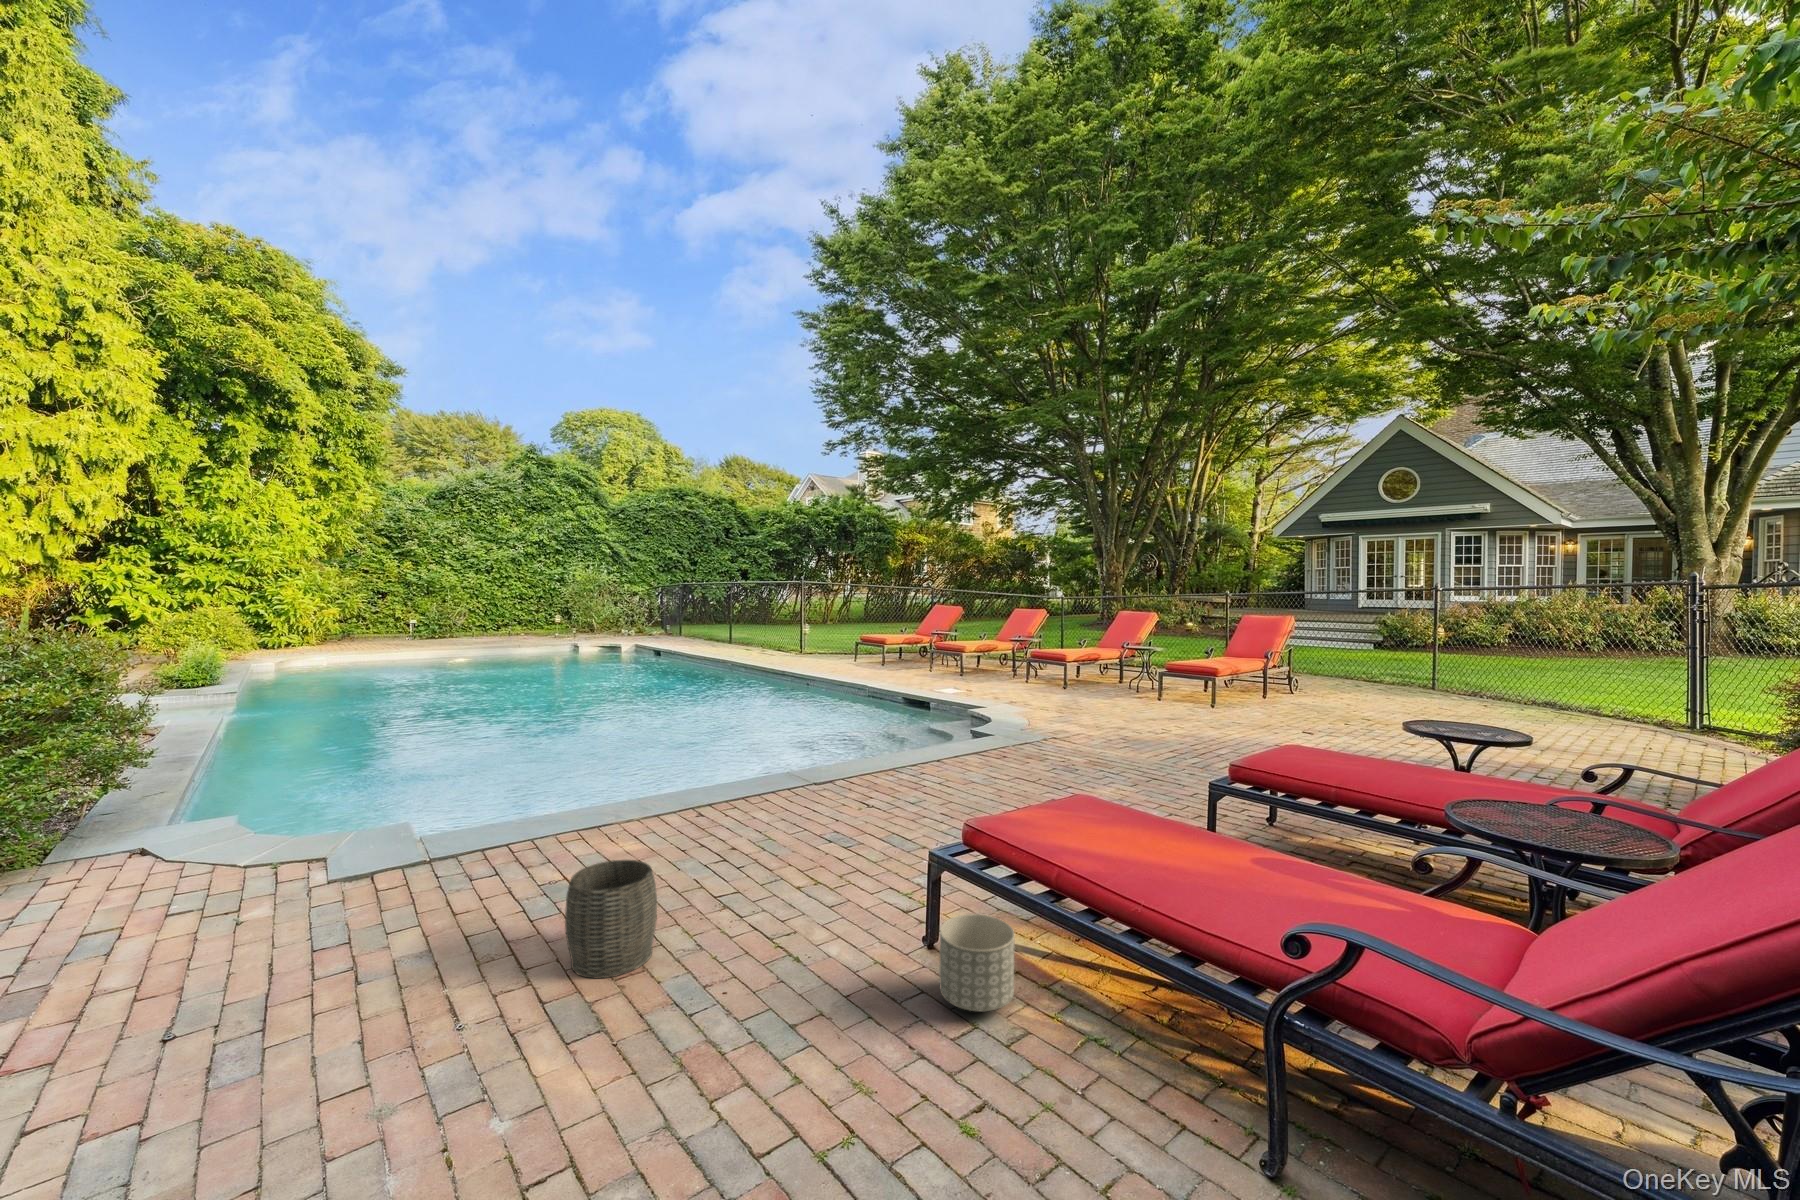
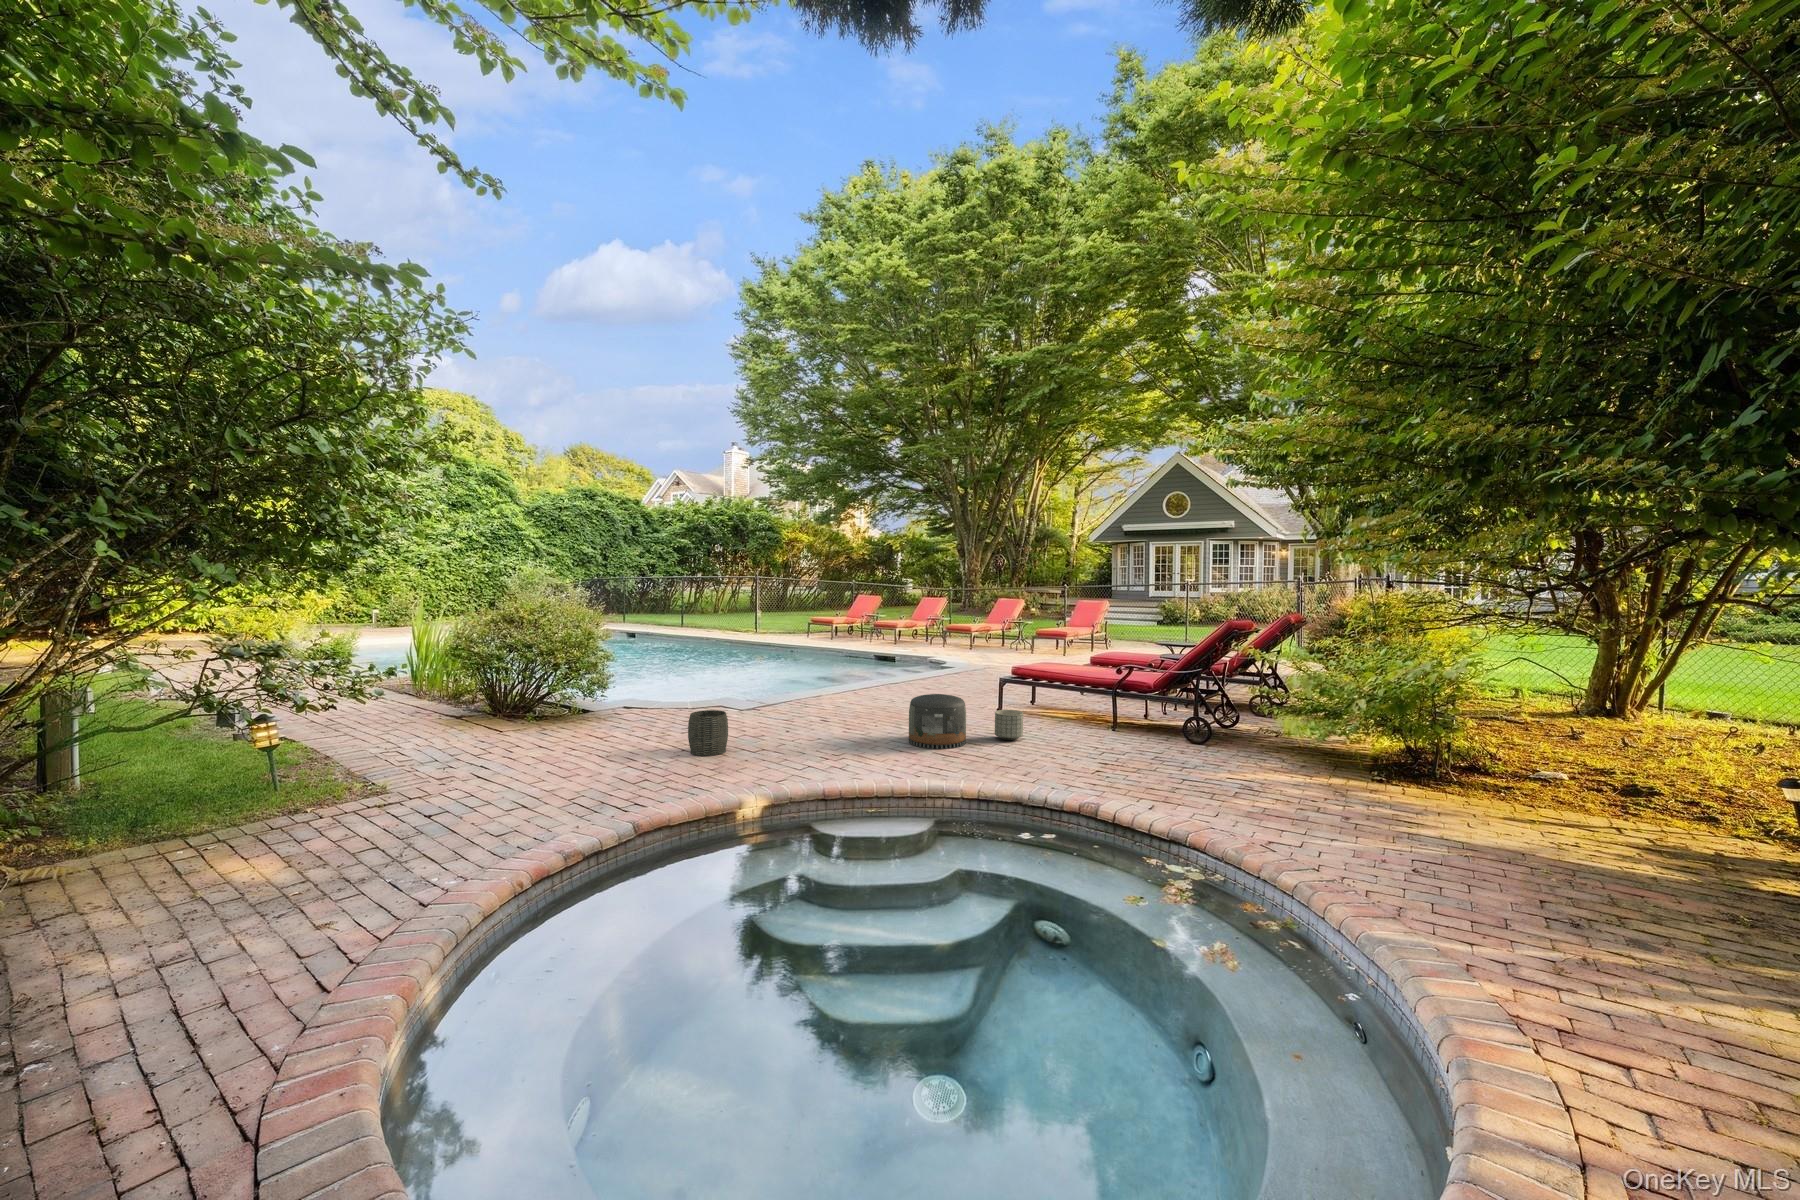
woven basket: present [565,860,657,978] -> present [688,710,728,756]
pouf: none [707,862,857,1044] -> present [909,694,966,749]

